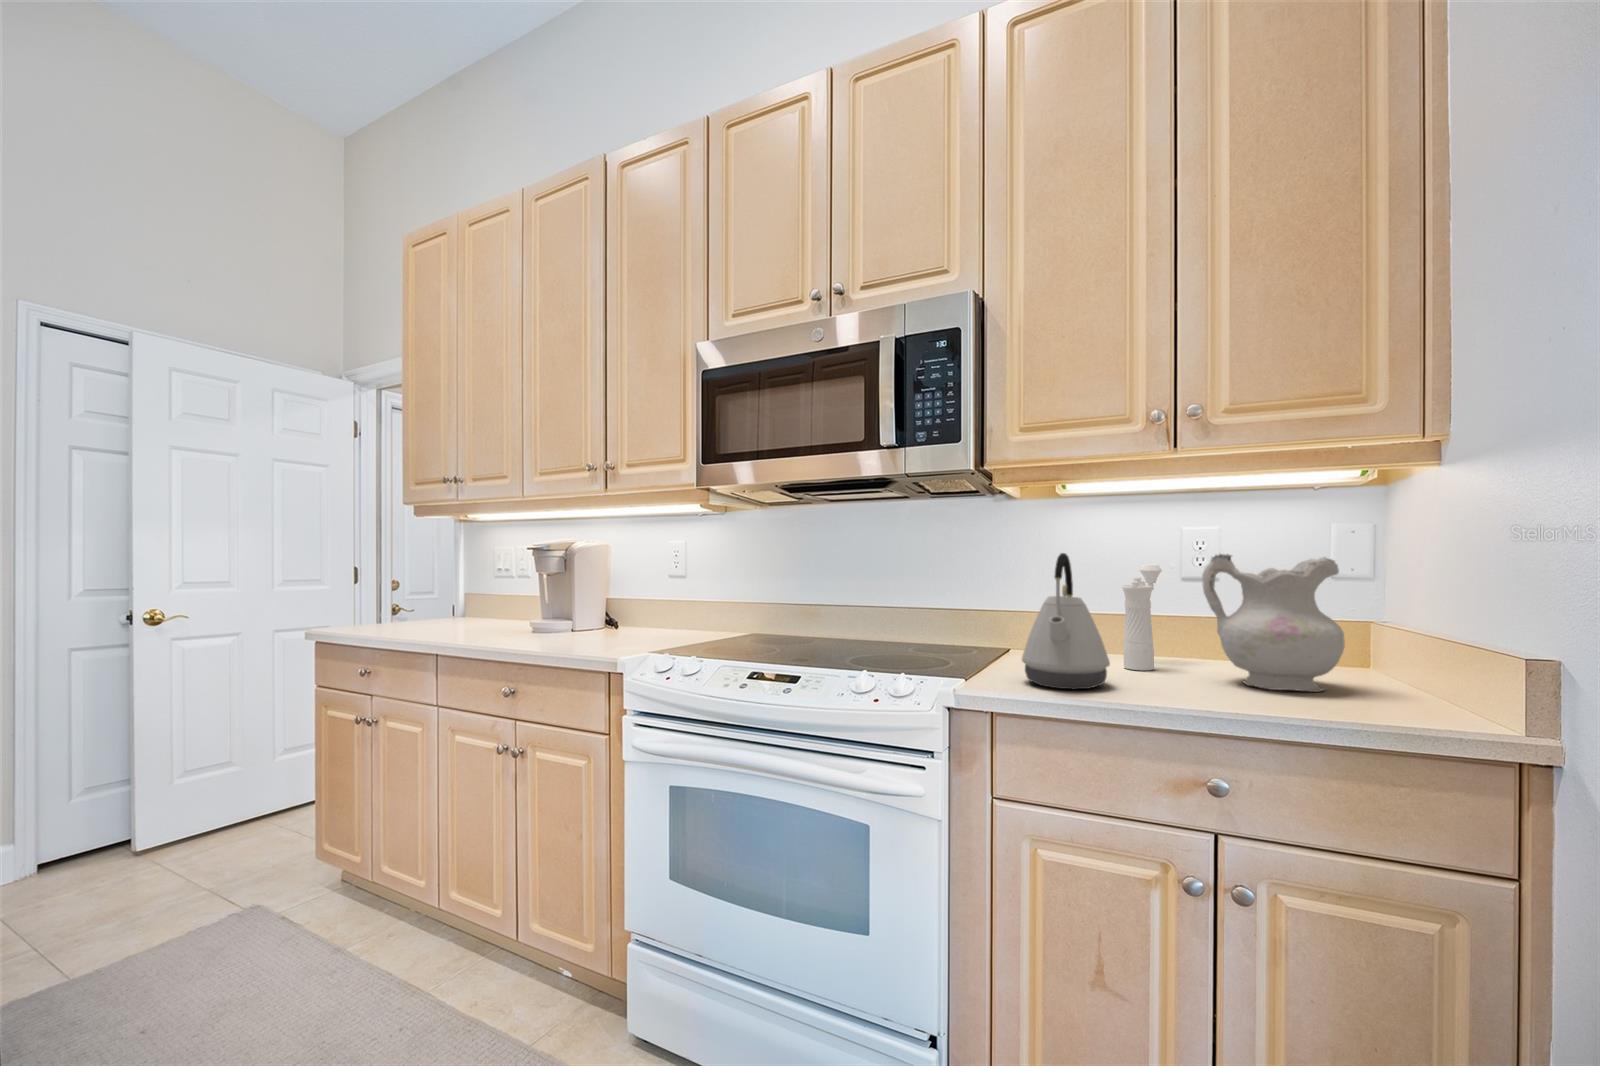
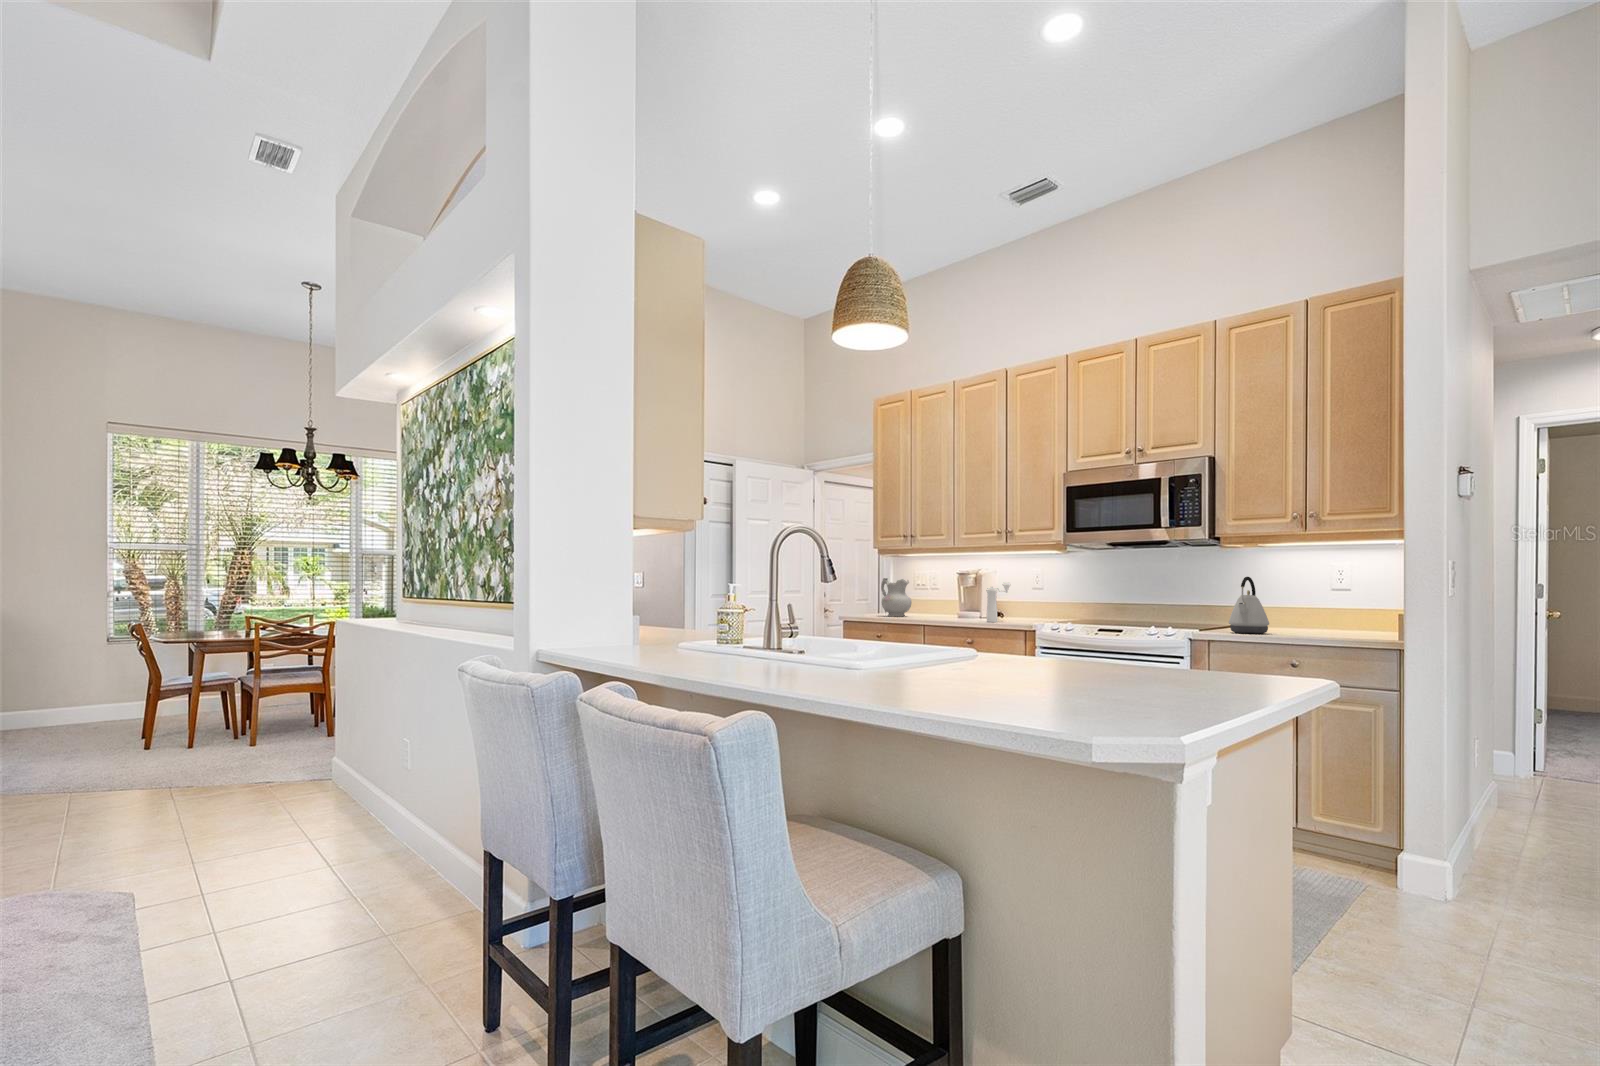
ceramic pitcher: present [1202,554,1345,692] -> present [881,578,912,617]
pepper mill: present [1122,565,1162,670] -> present [986,582,1011,622]

